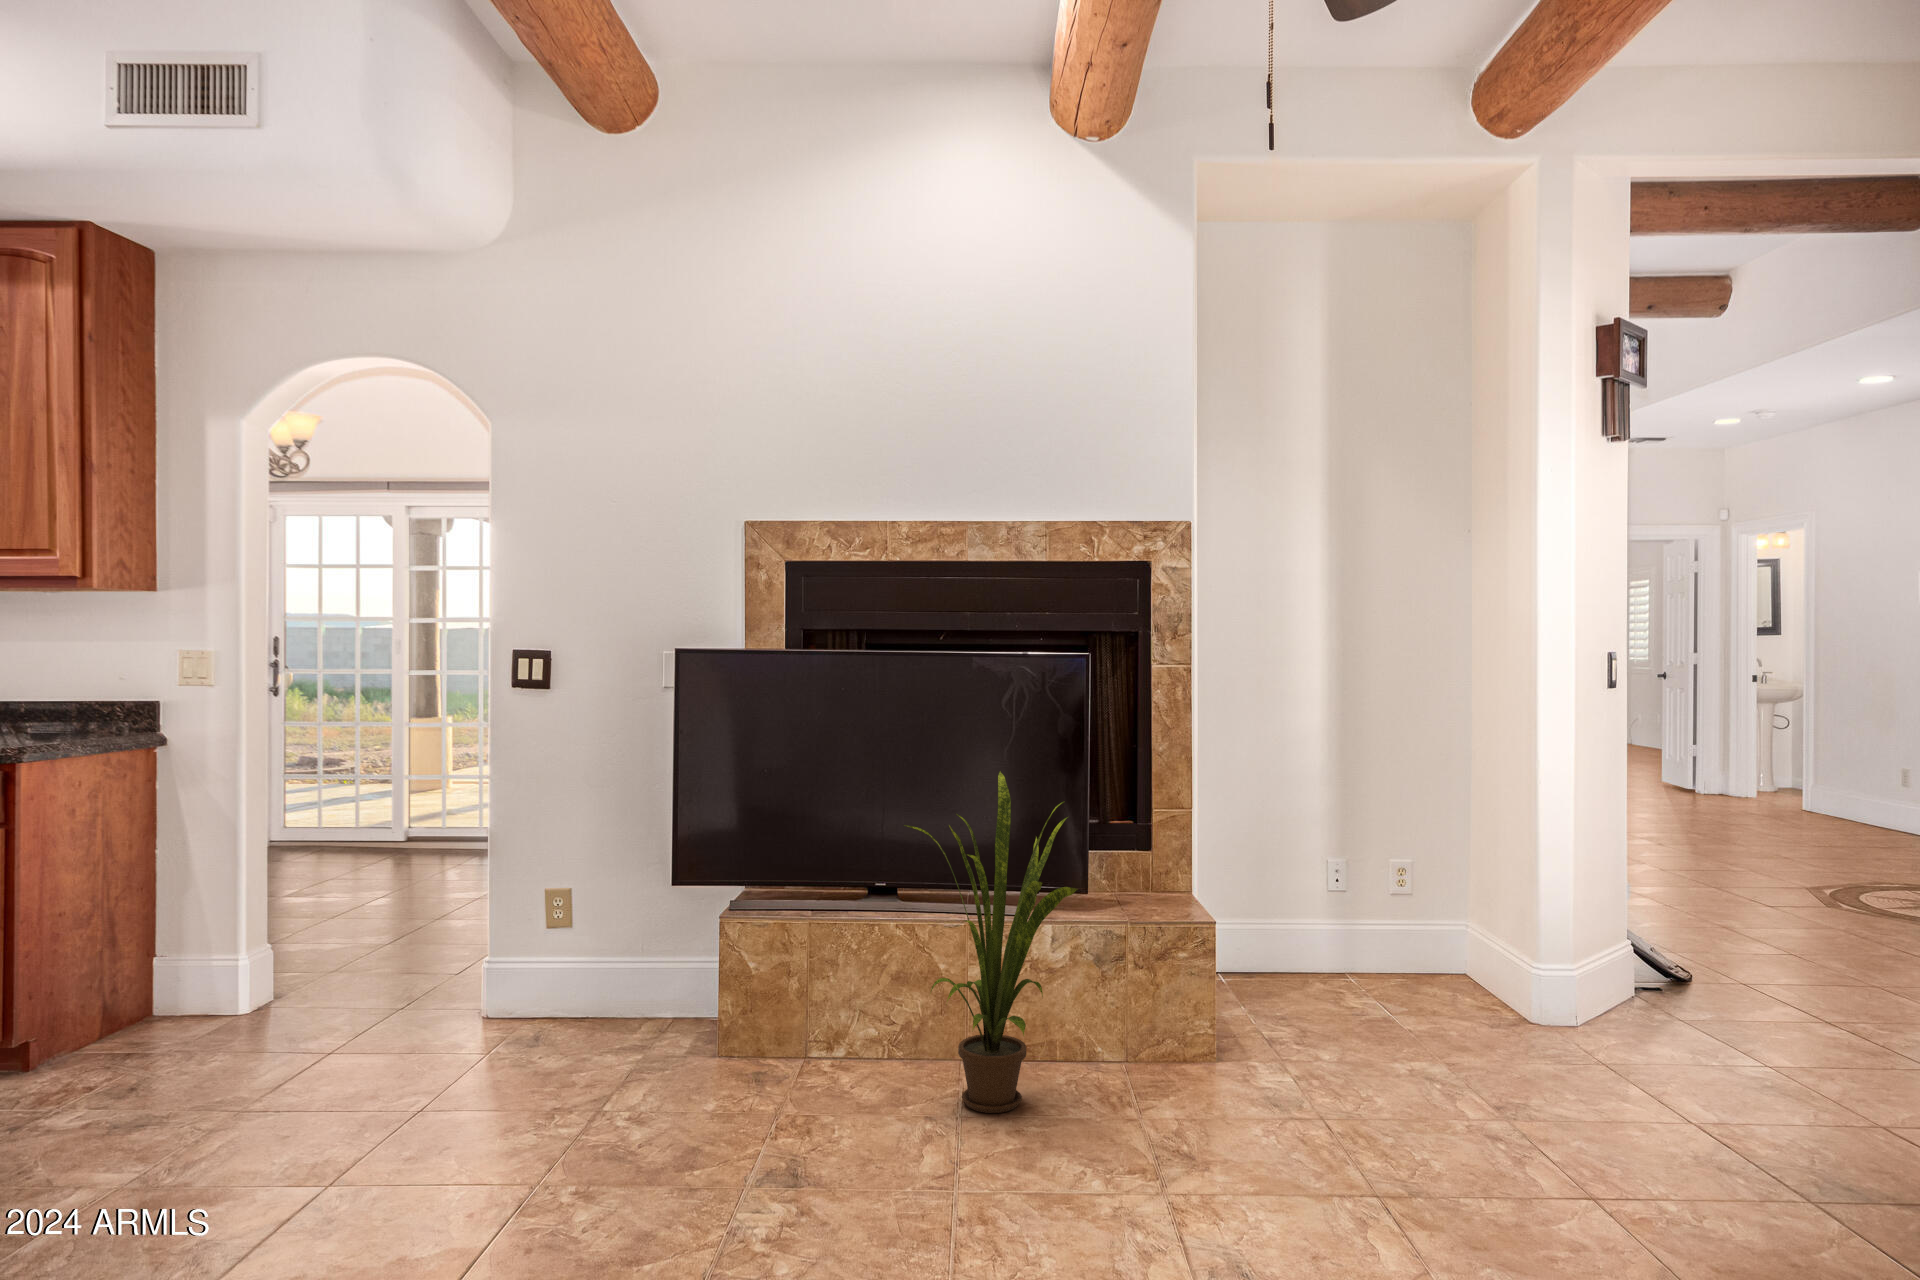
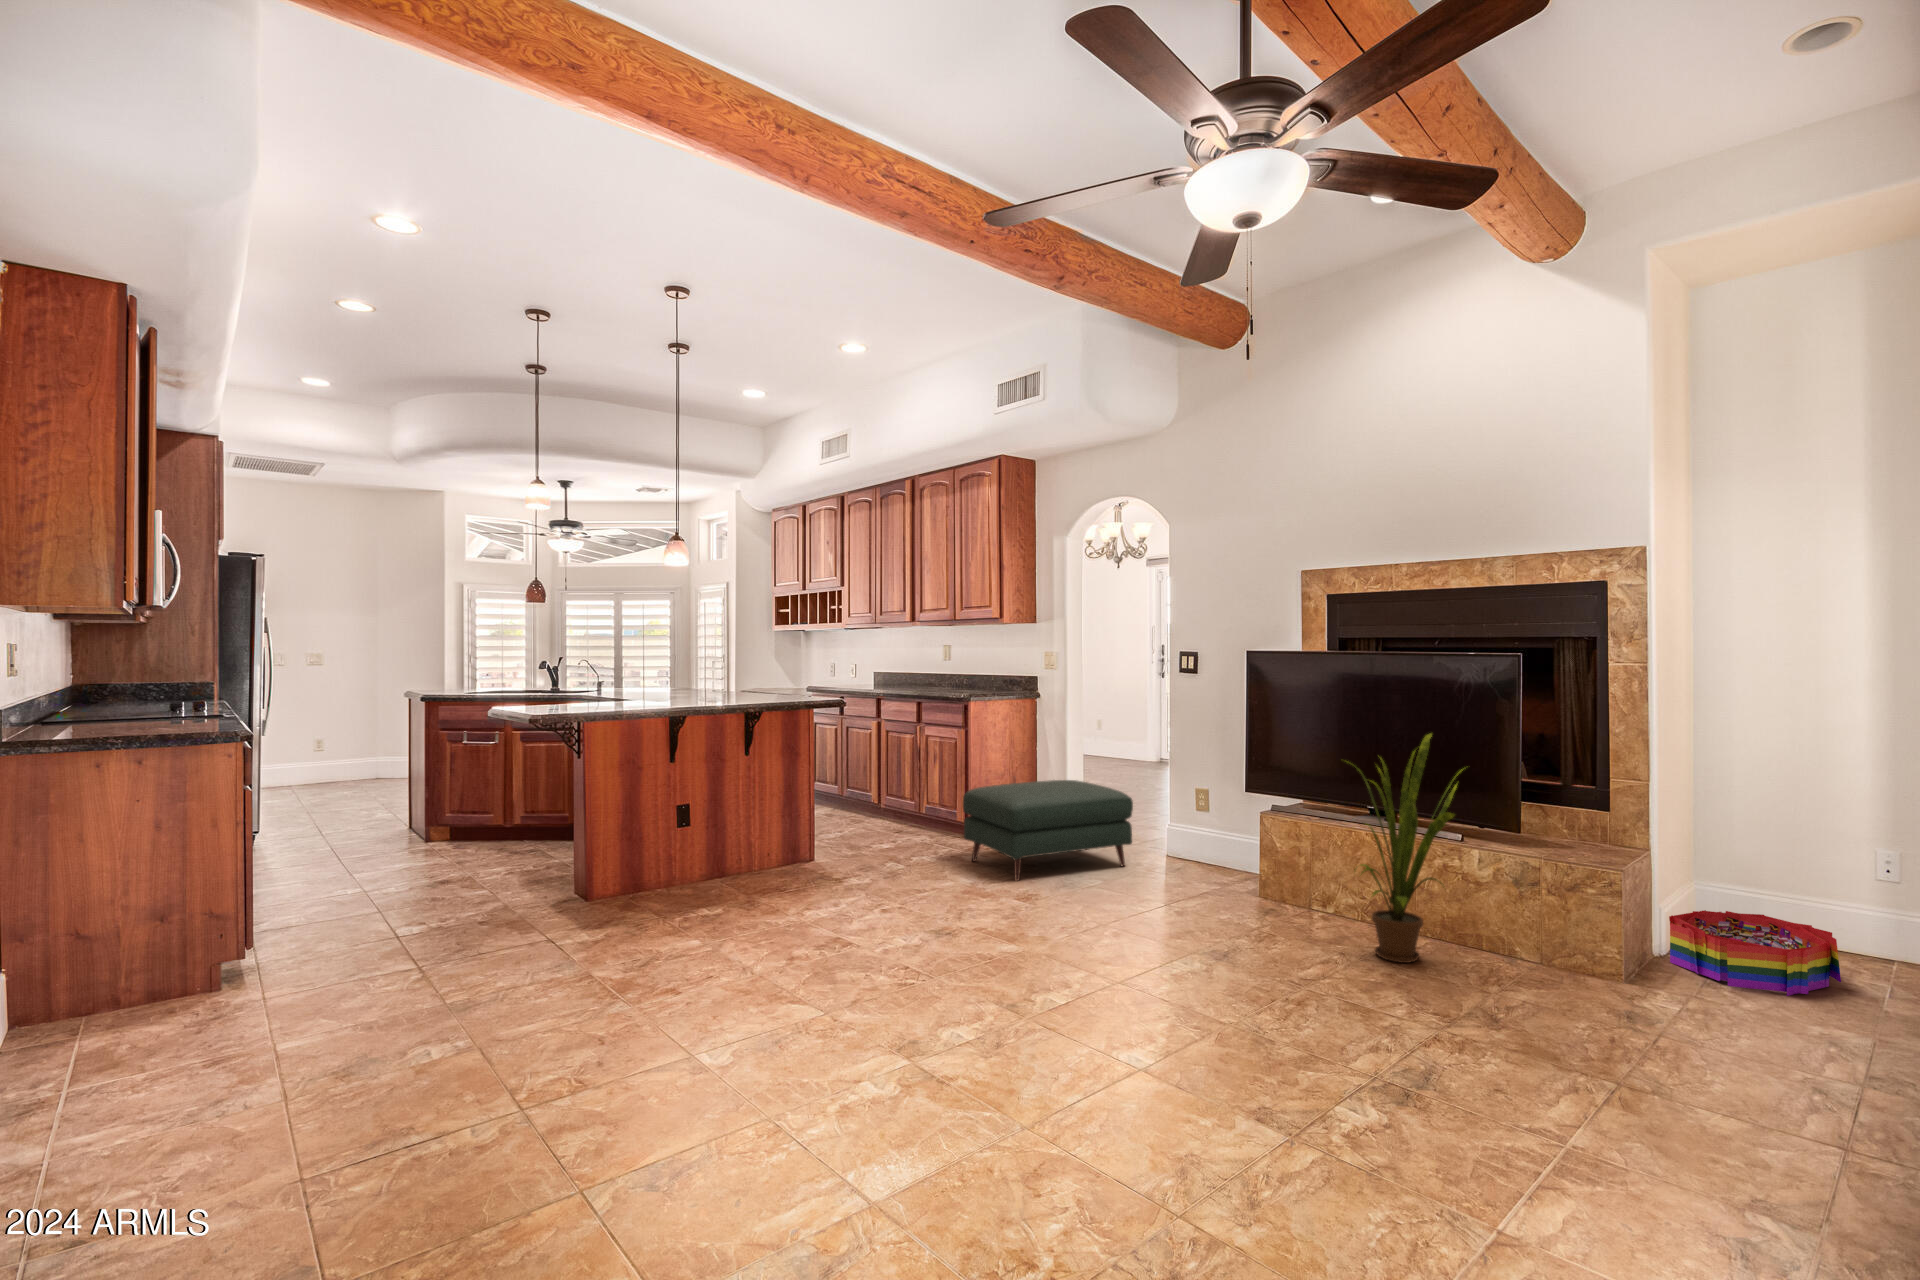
ottoman: none [81,899,458,1138] -> present [963,780,1133,881]
storage bin: none [1205,941,1353,1036] -> present [1669,910,1841,996]

